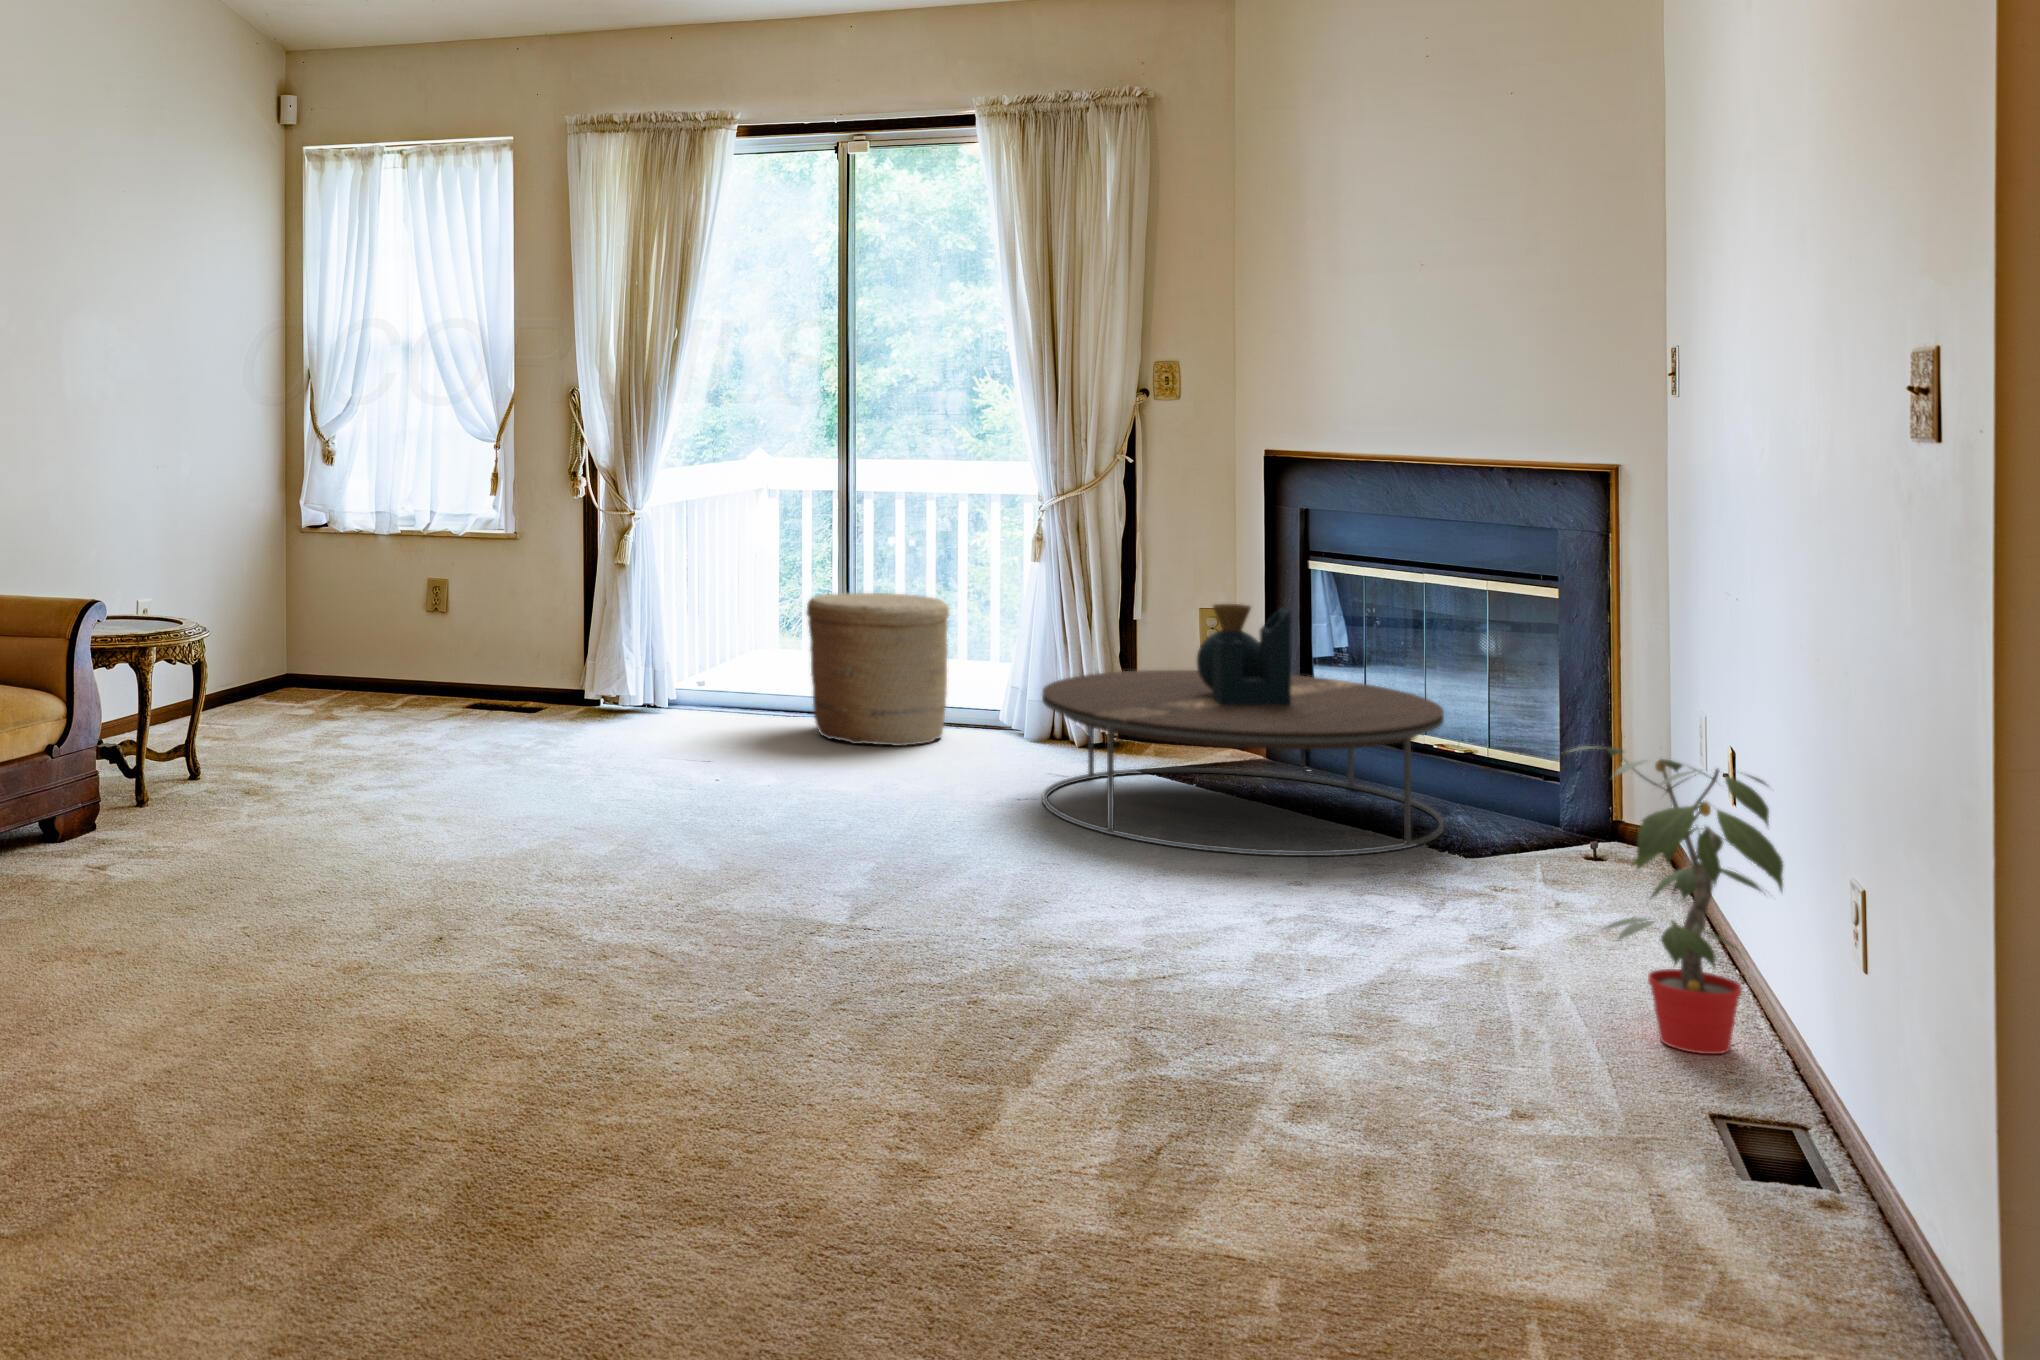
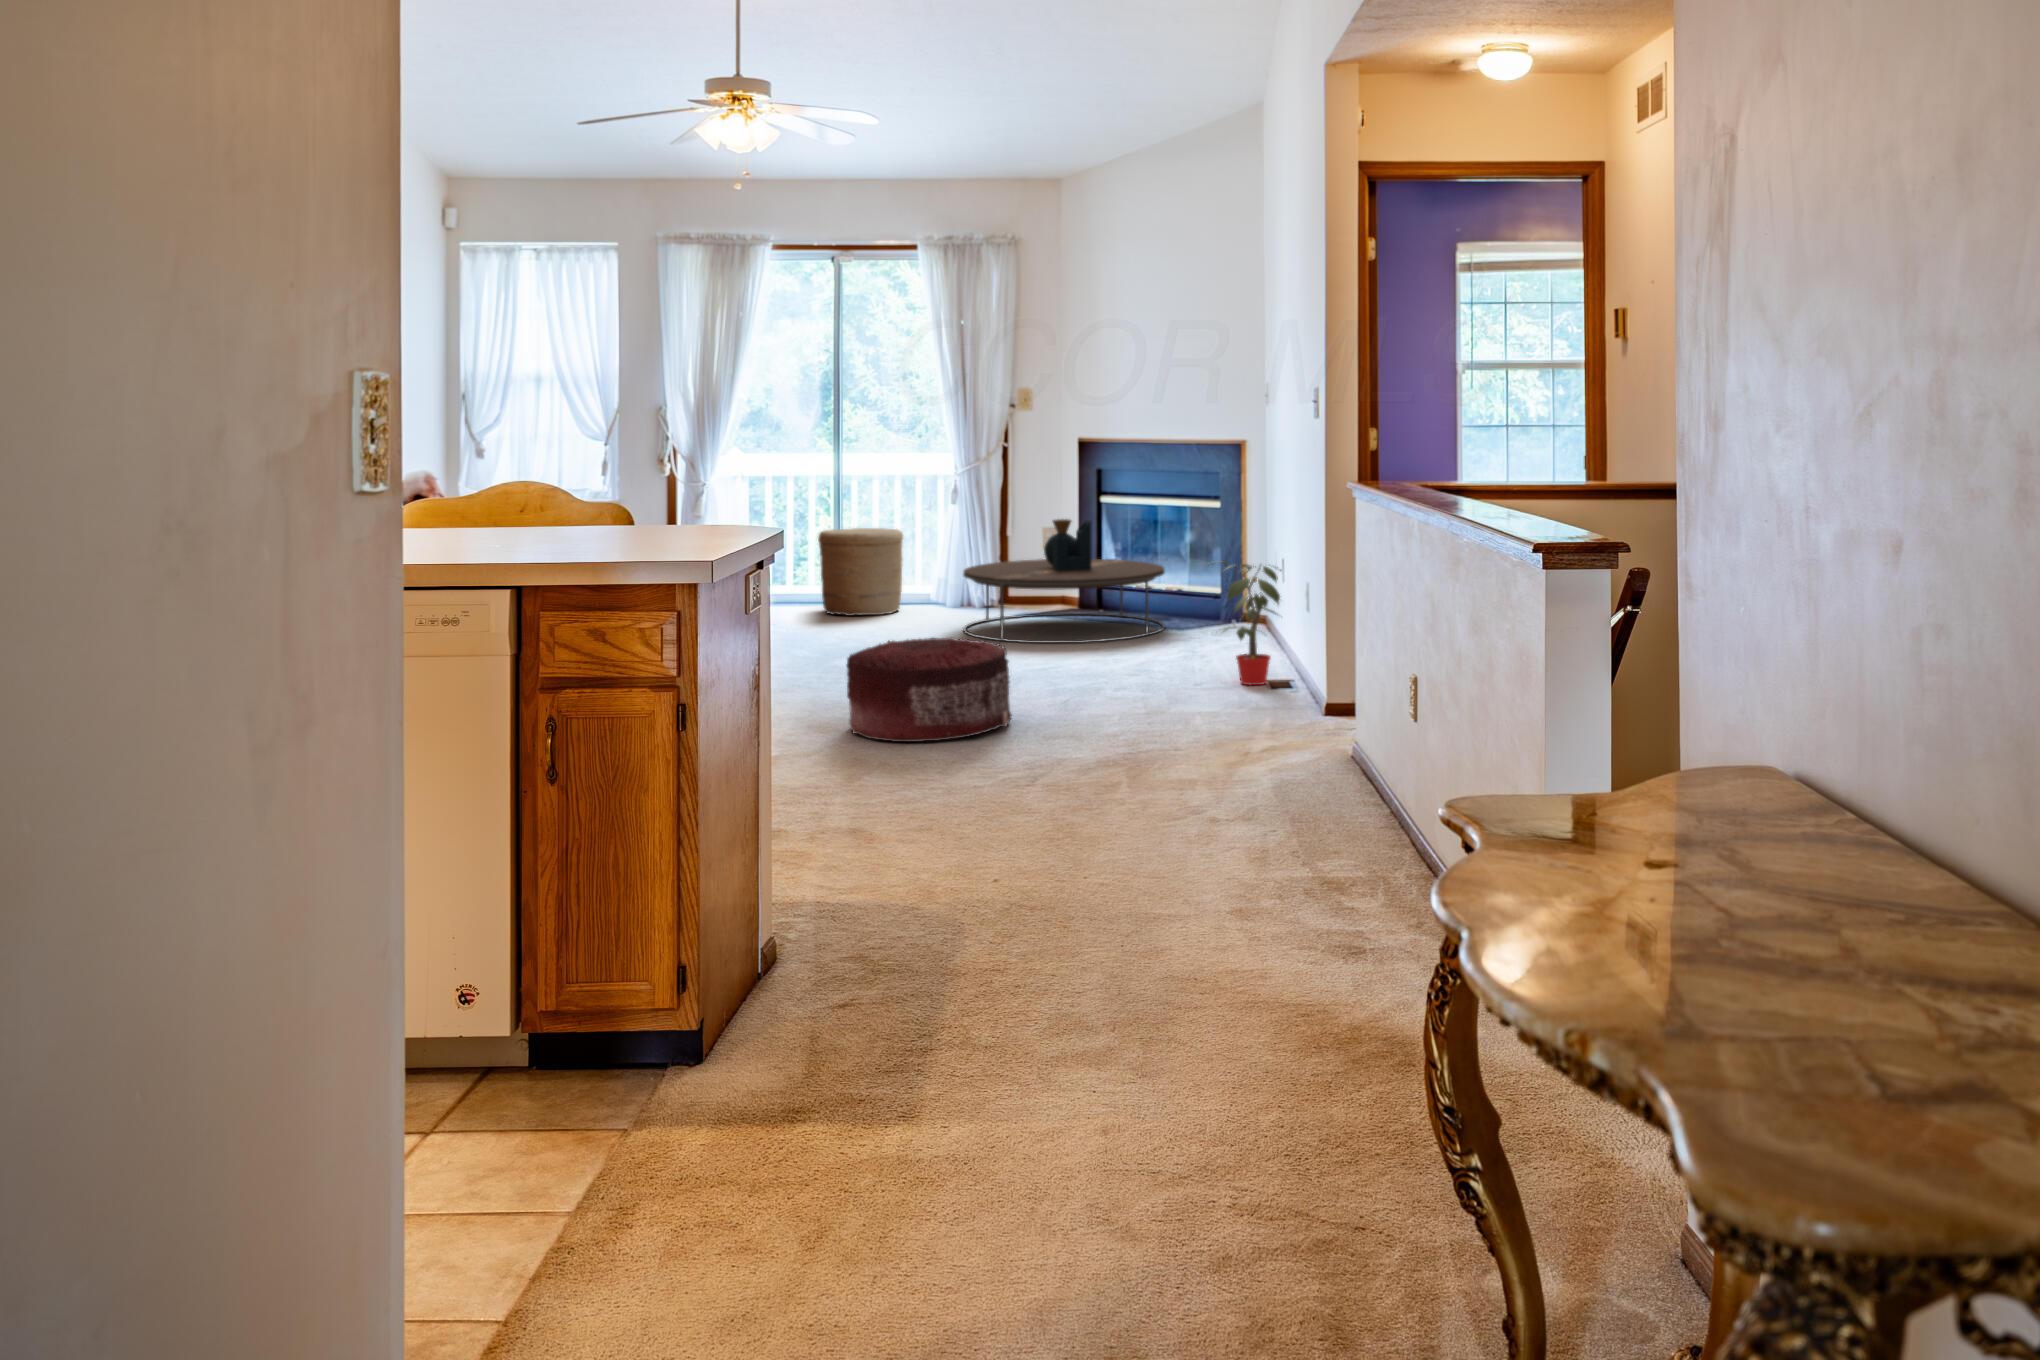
pouf: none [717,891,1095,1175] -> present [846,637,1011,742]

